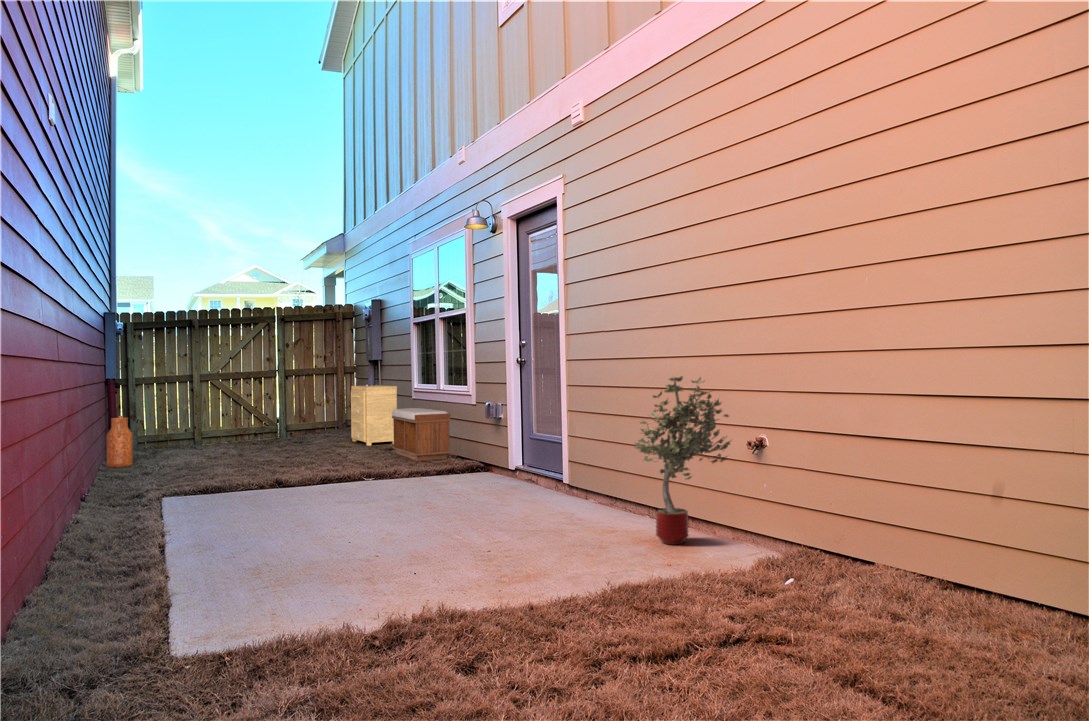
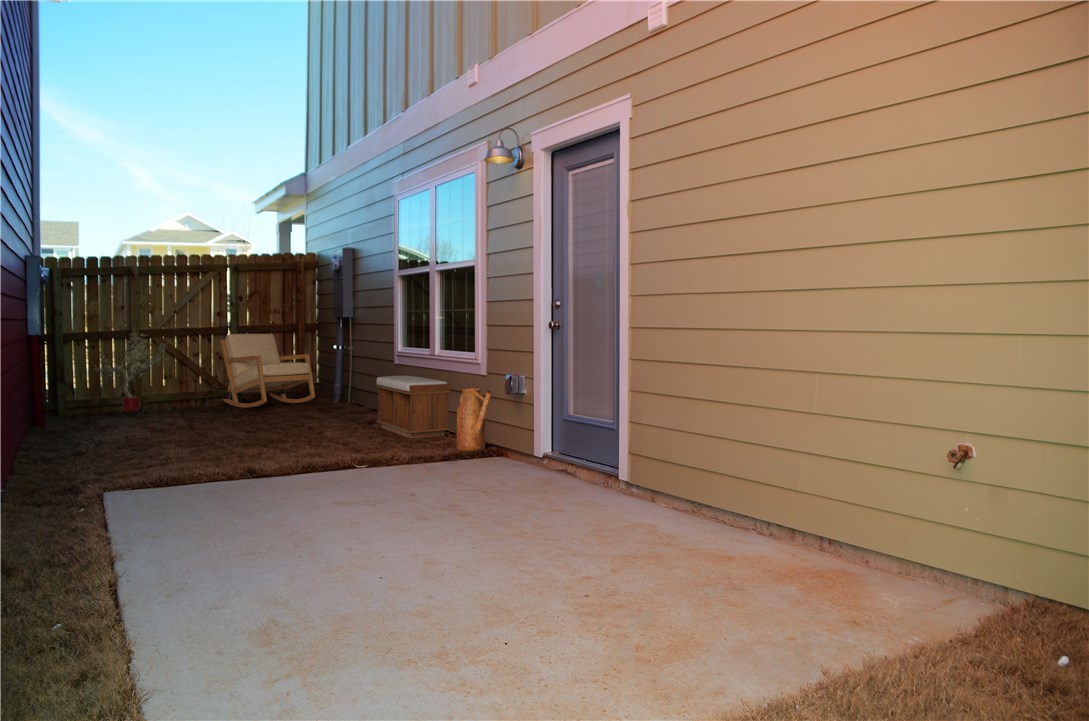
chair: none [268,376,348,441] -> present [220,334,315,408]
potted tree: present [635,376,730,545] -> present [93,334,167,412]
side table: present [351,385,397,446] -> none [320,347,376,416]
watering can: present [106,416,133,467] -> present [456,388,491,451]

